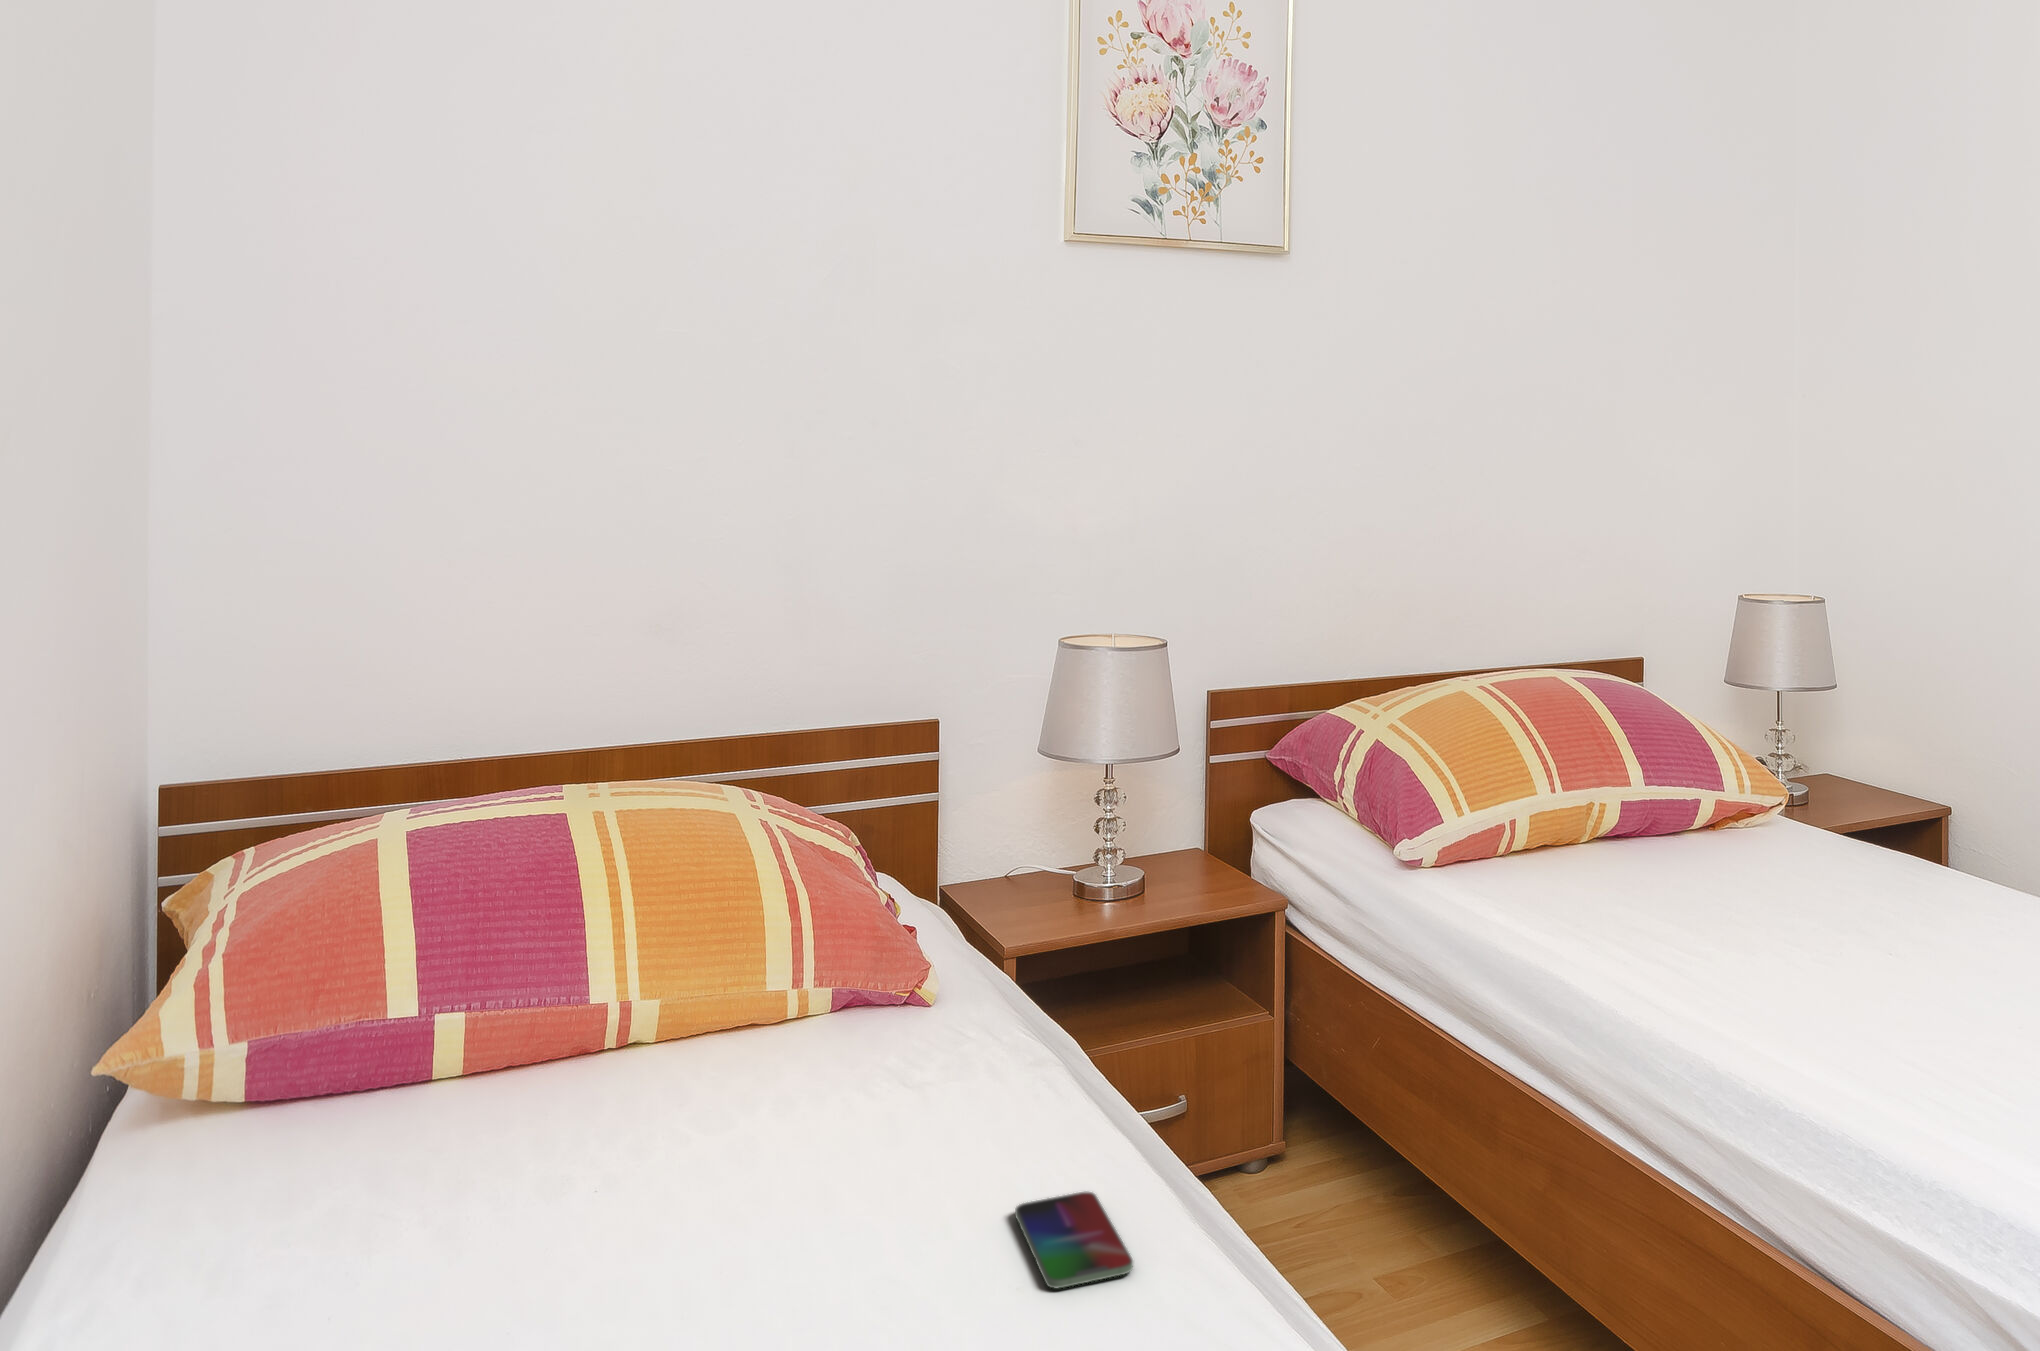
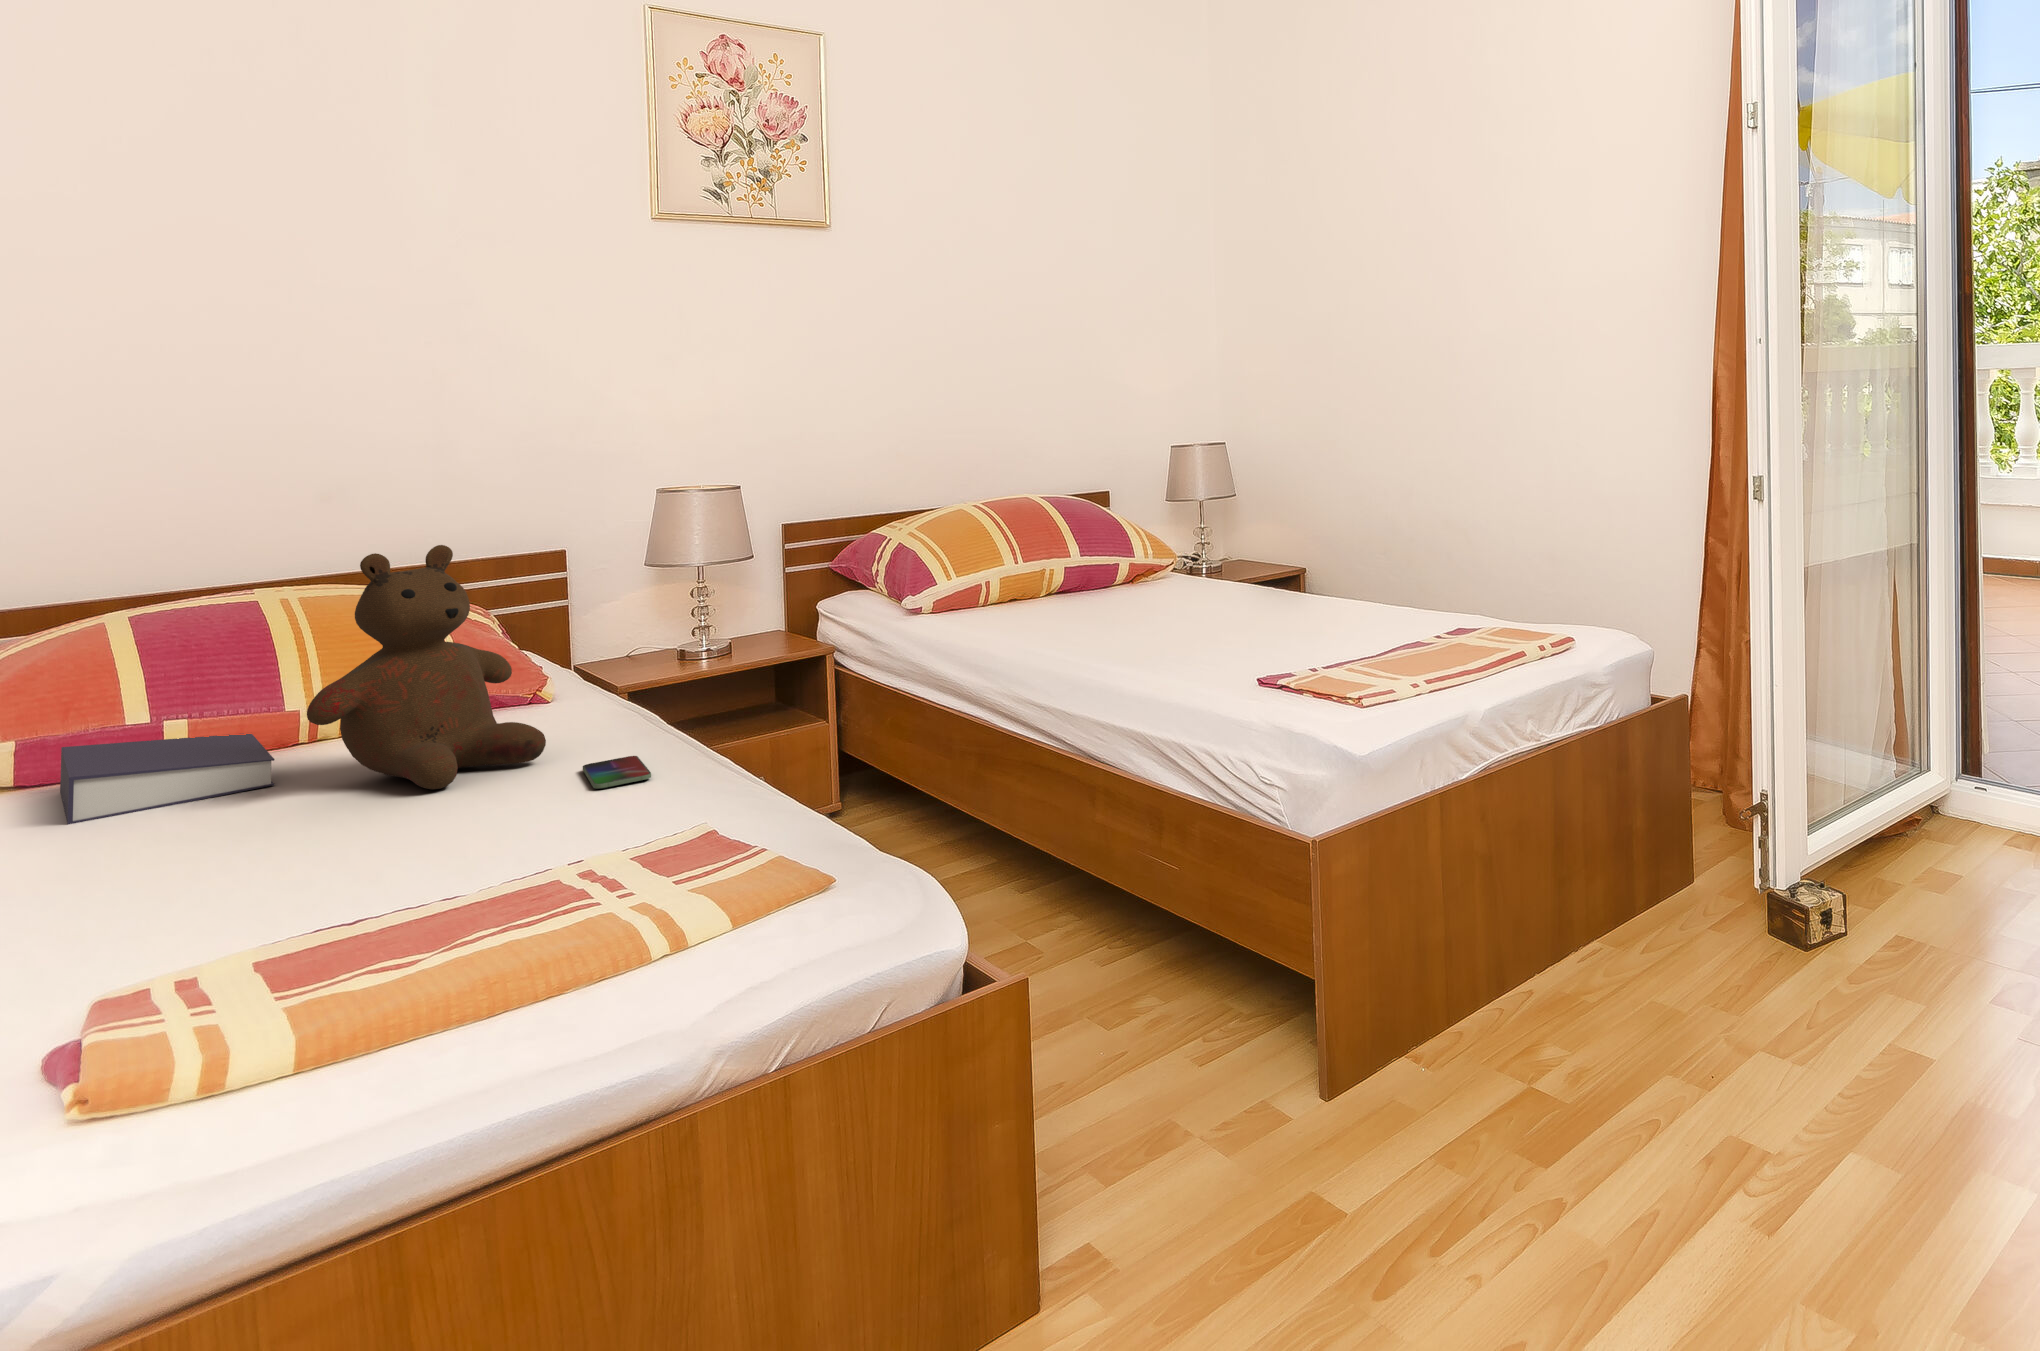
teddy bear: none [626,789,953,1232] -> present [307,545,546,790]
book: none [299,1036,575,1222] -> present [60,733,275,824]

